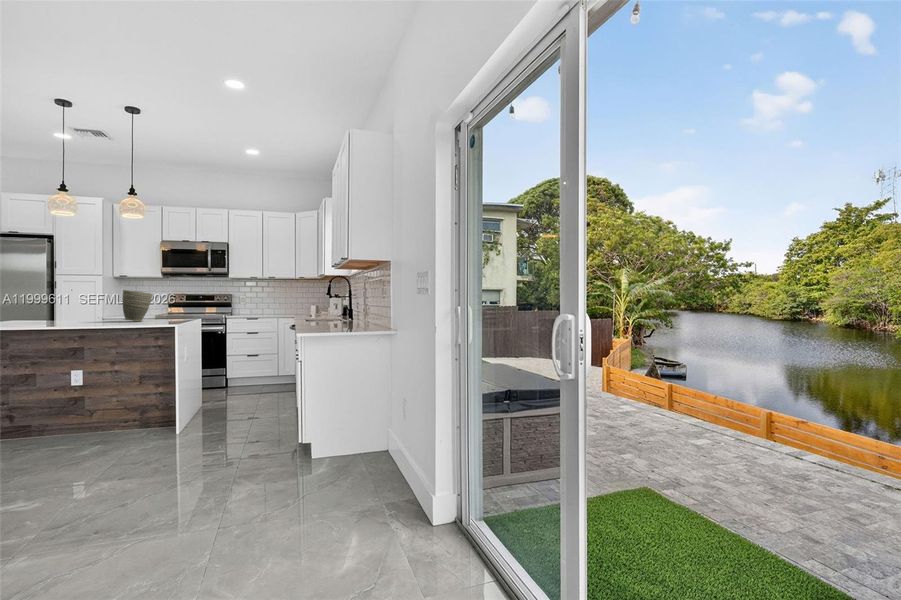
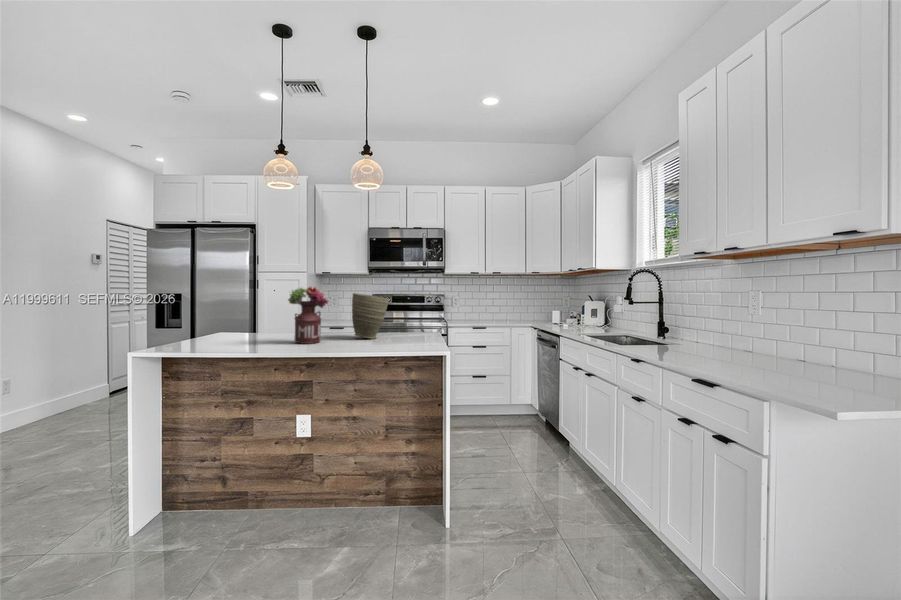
flower arrangement: none [67,284,101,324] -> present [288,286,329,344]

